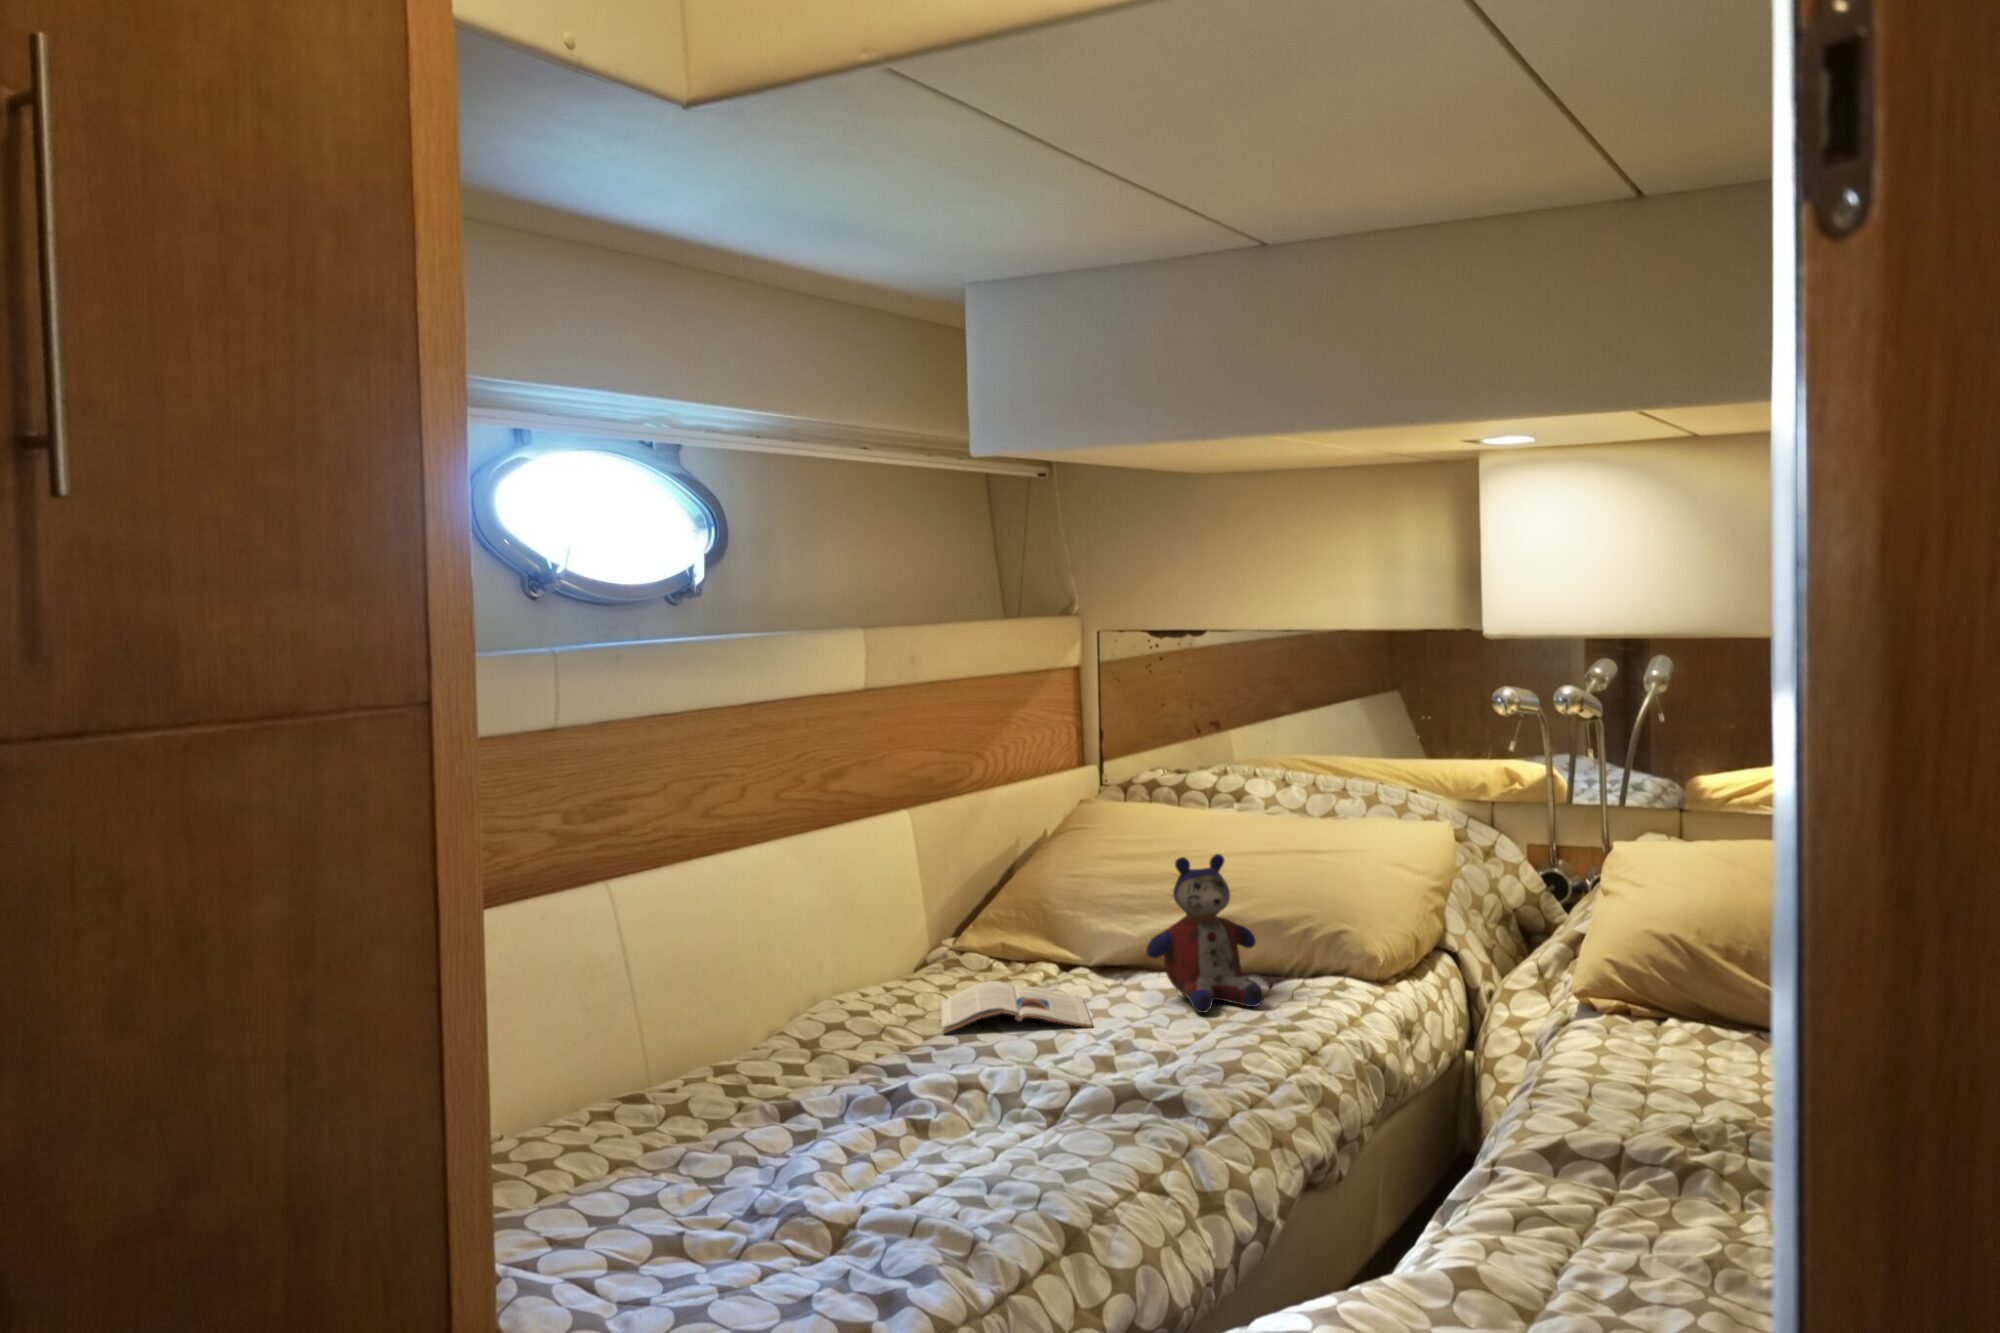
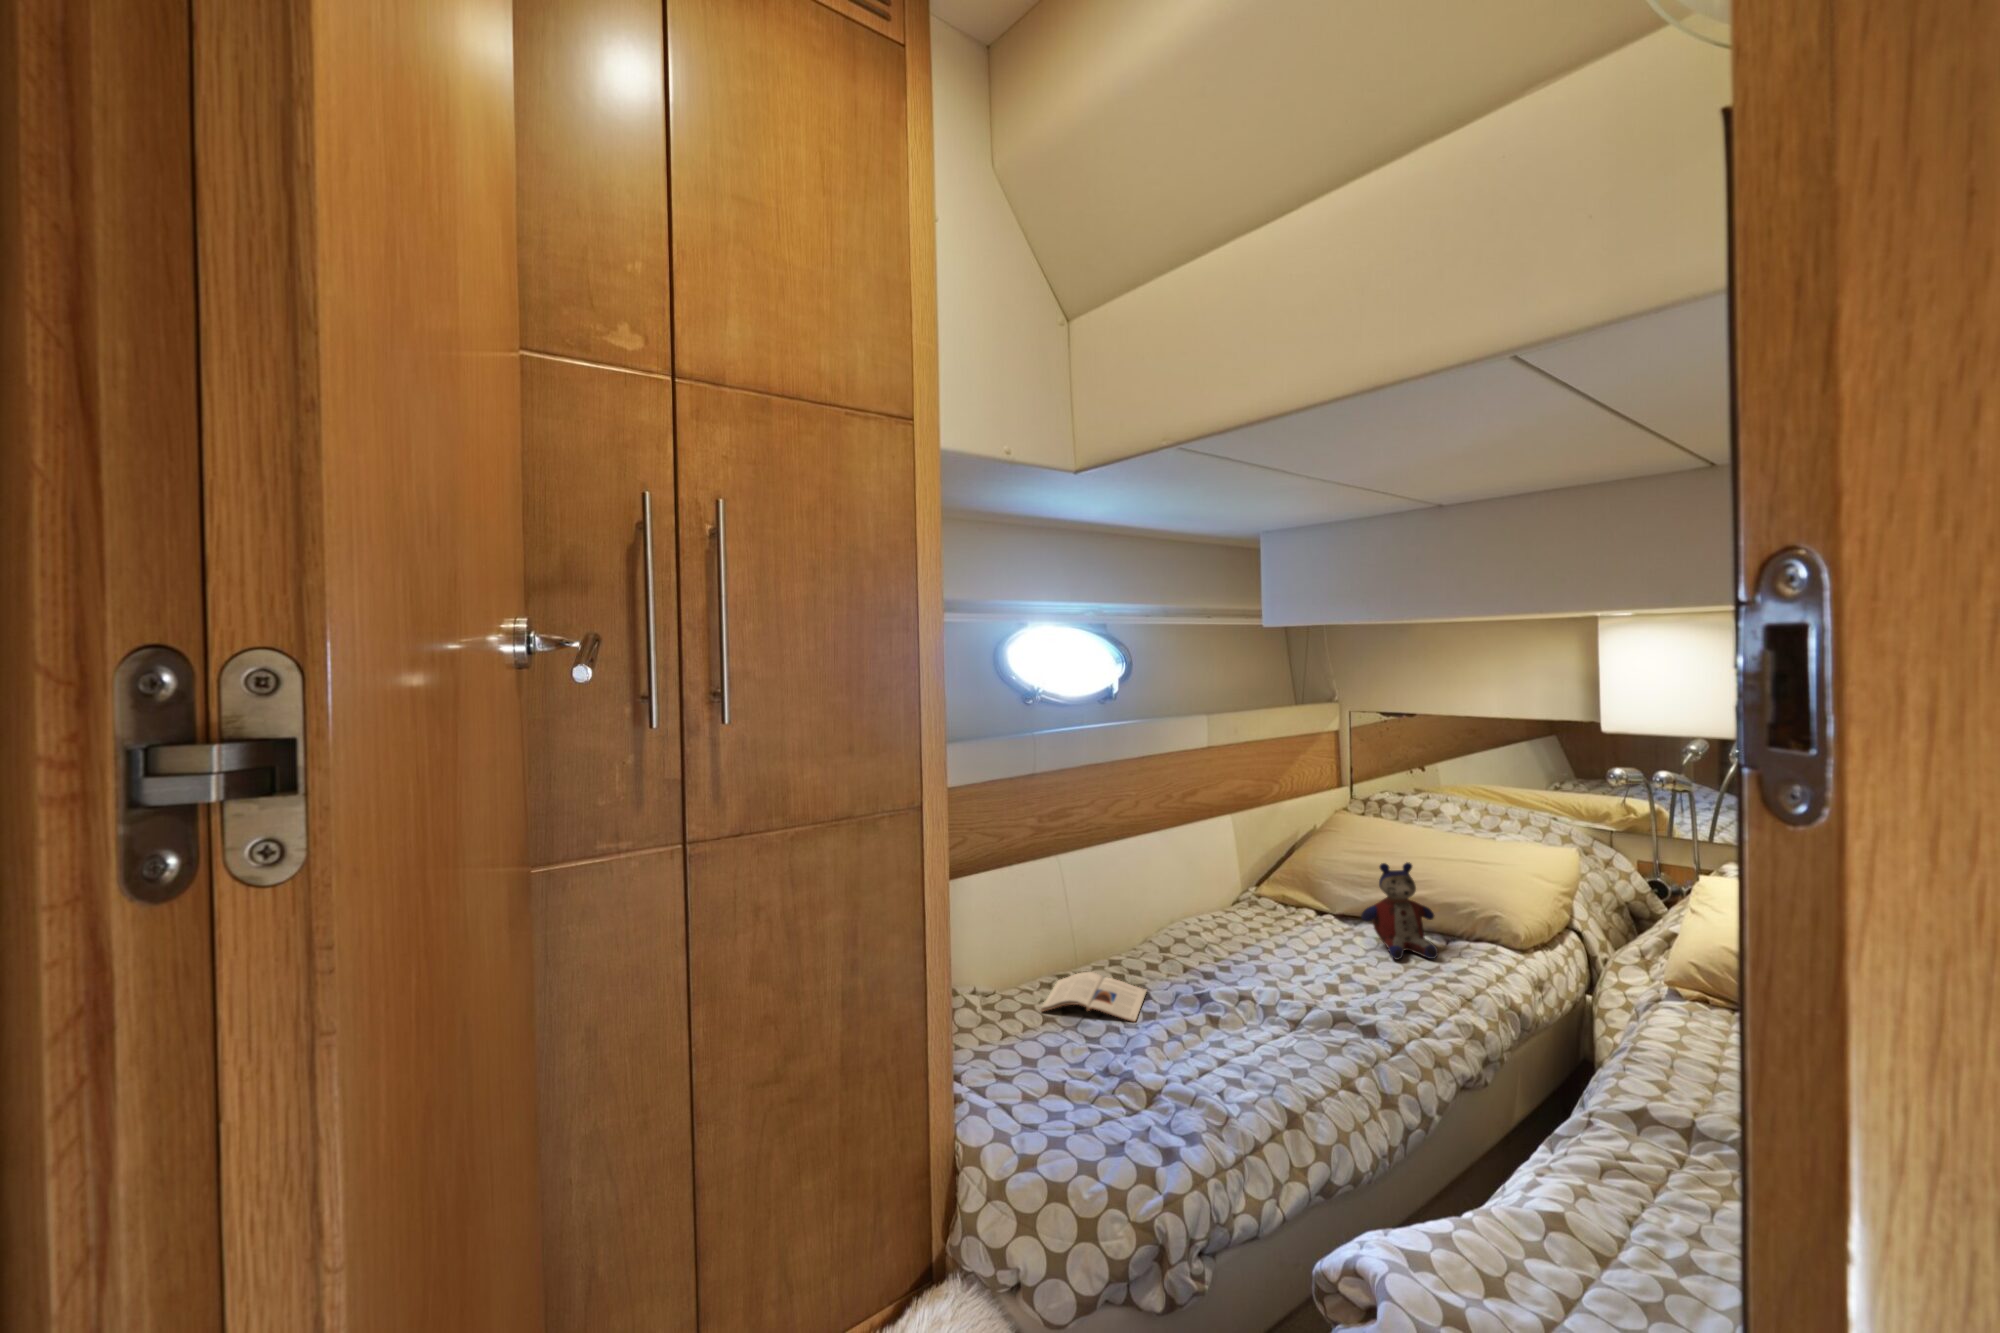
magazine: present [941,981,1092,1033] -> present [1041,972,1146,1022]

